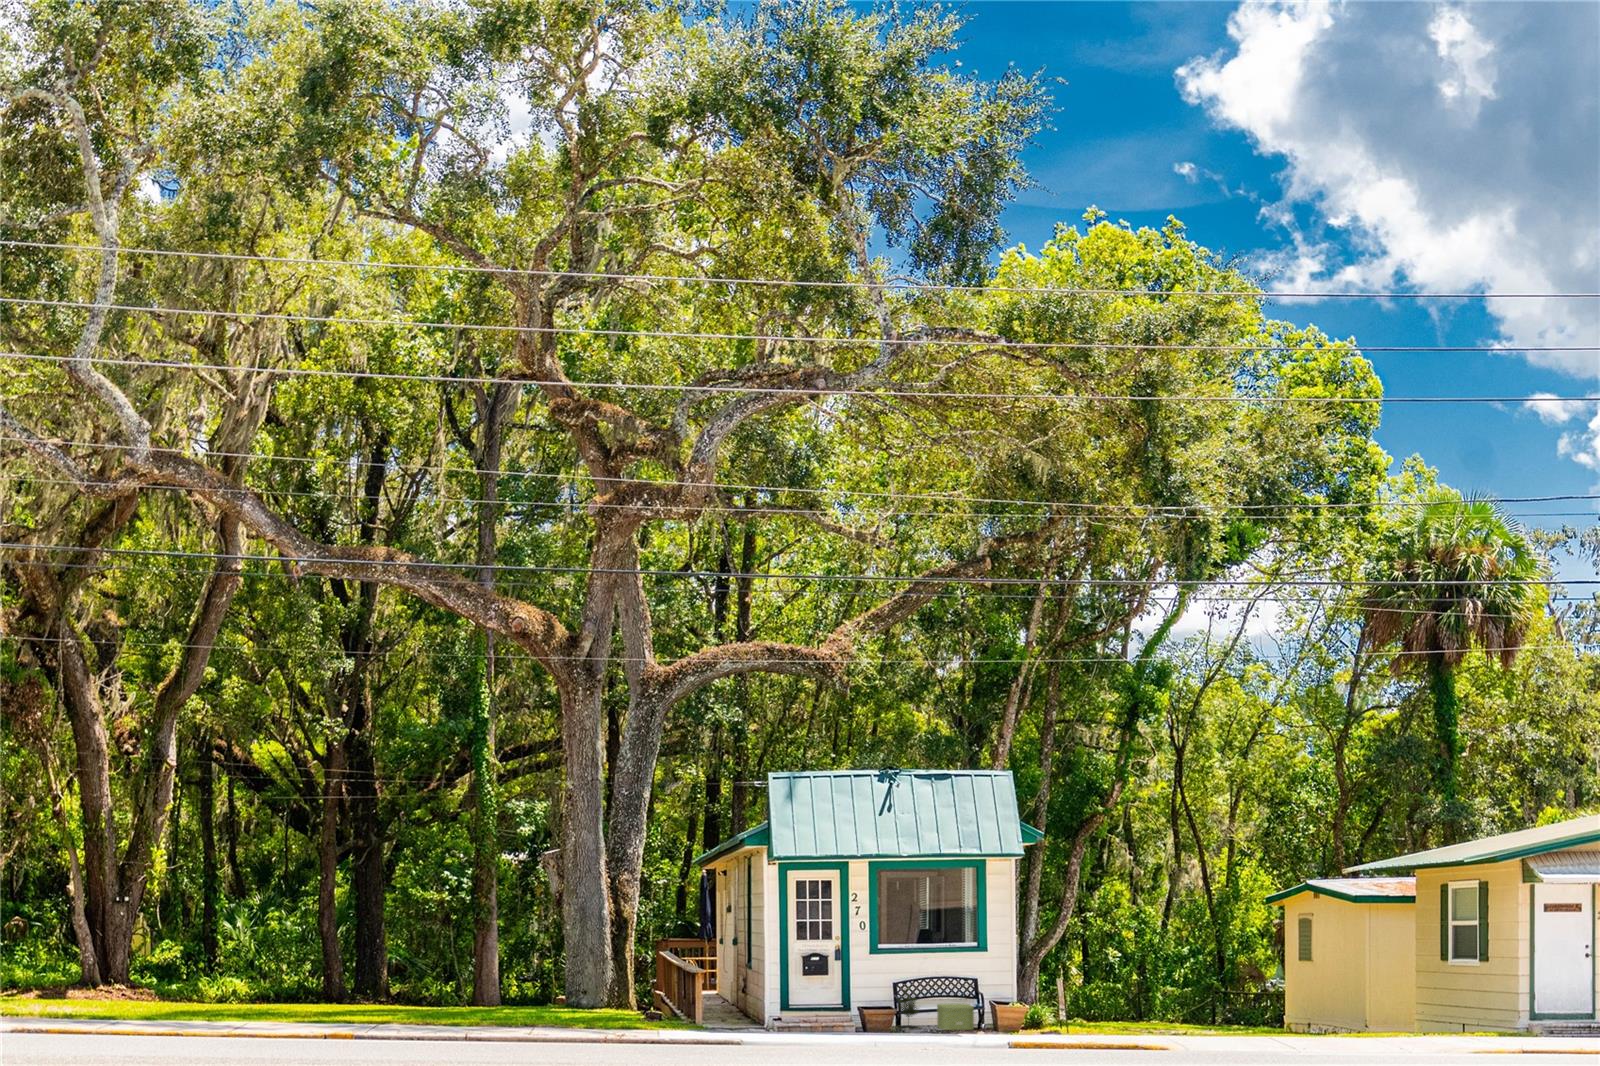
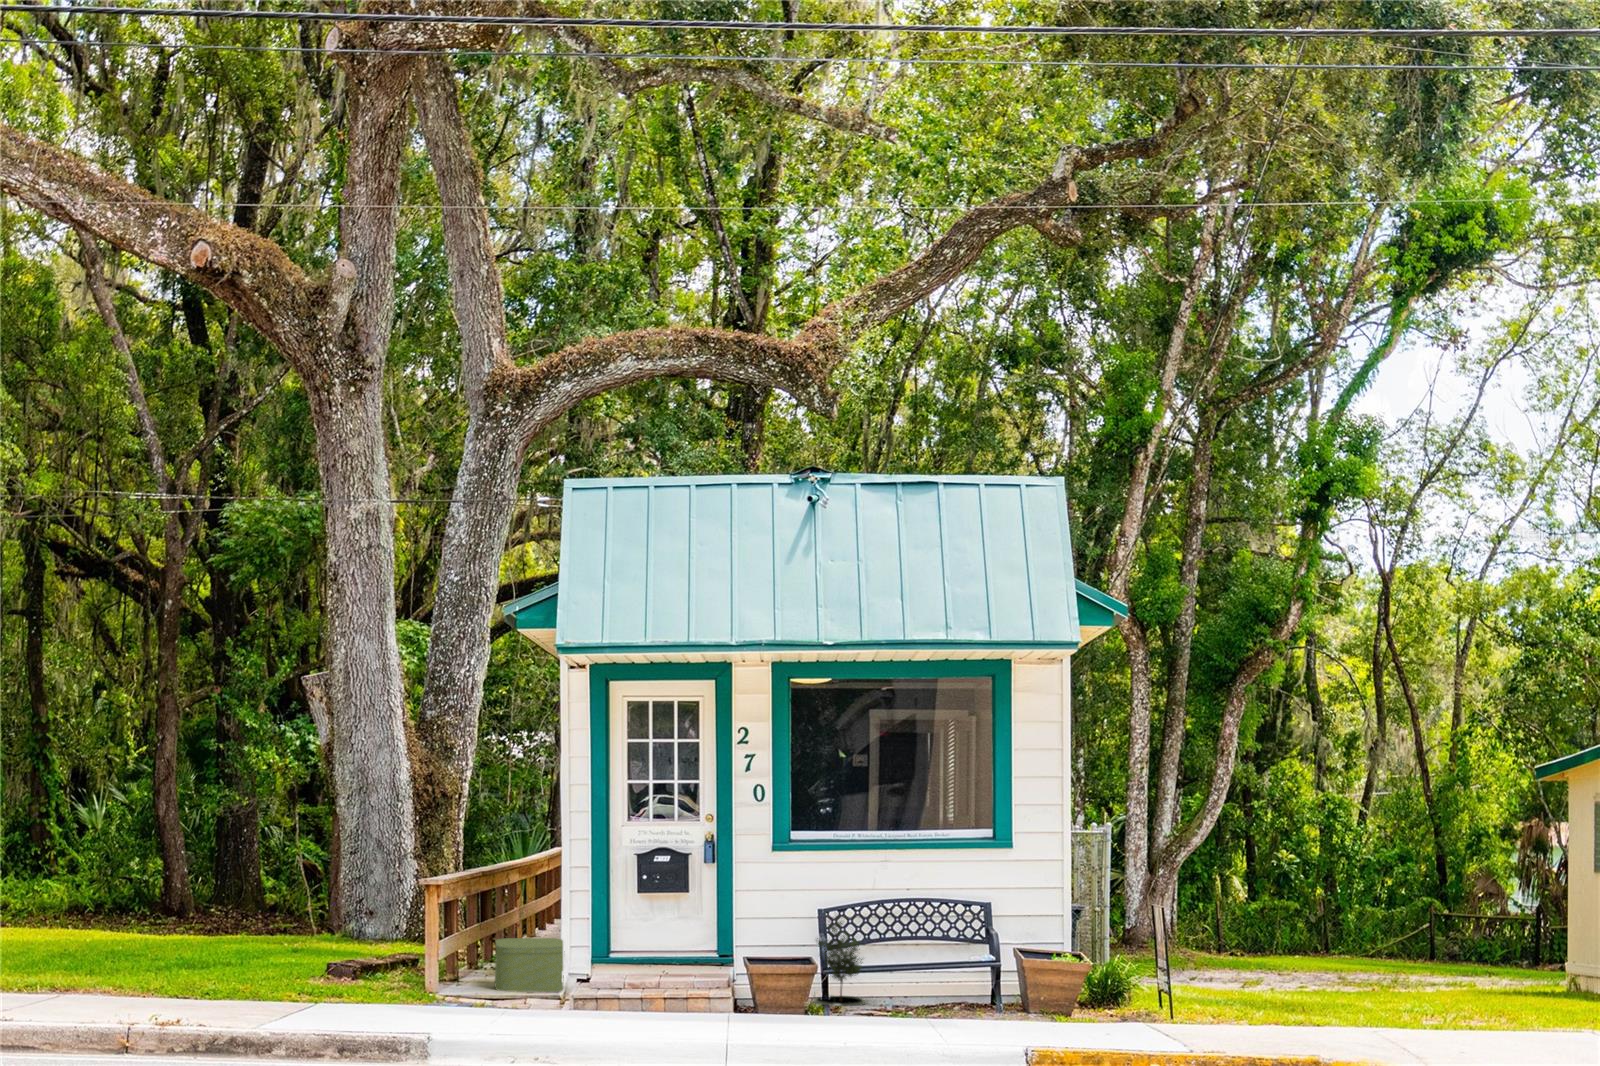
storage box: present [937,1003,974,1030] -> present [495,938,564,992]

